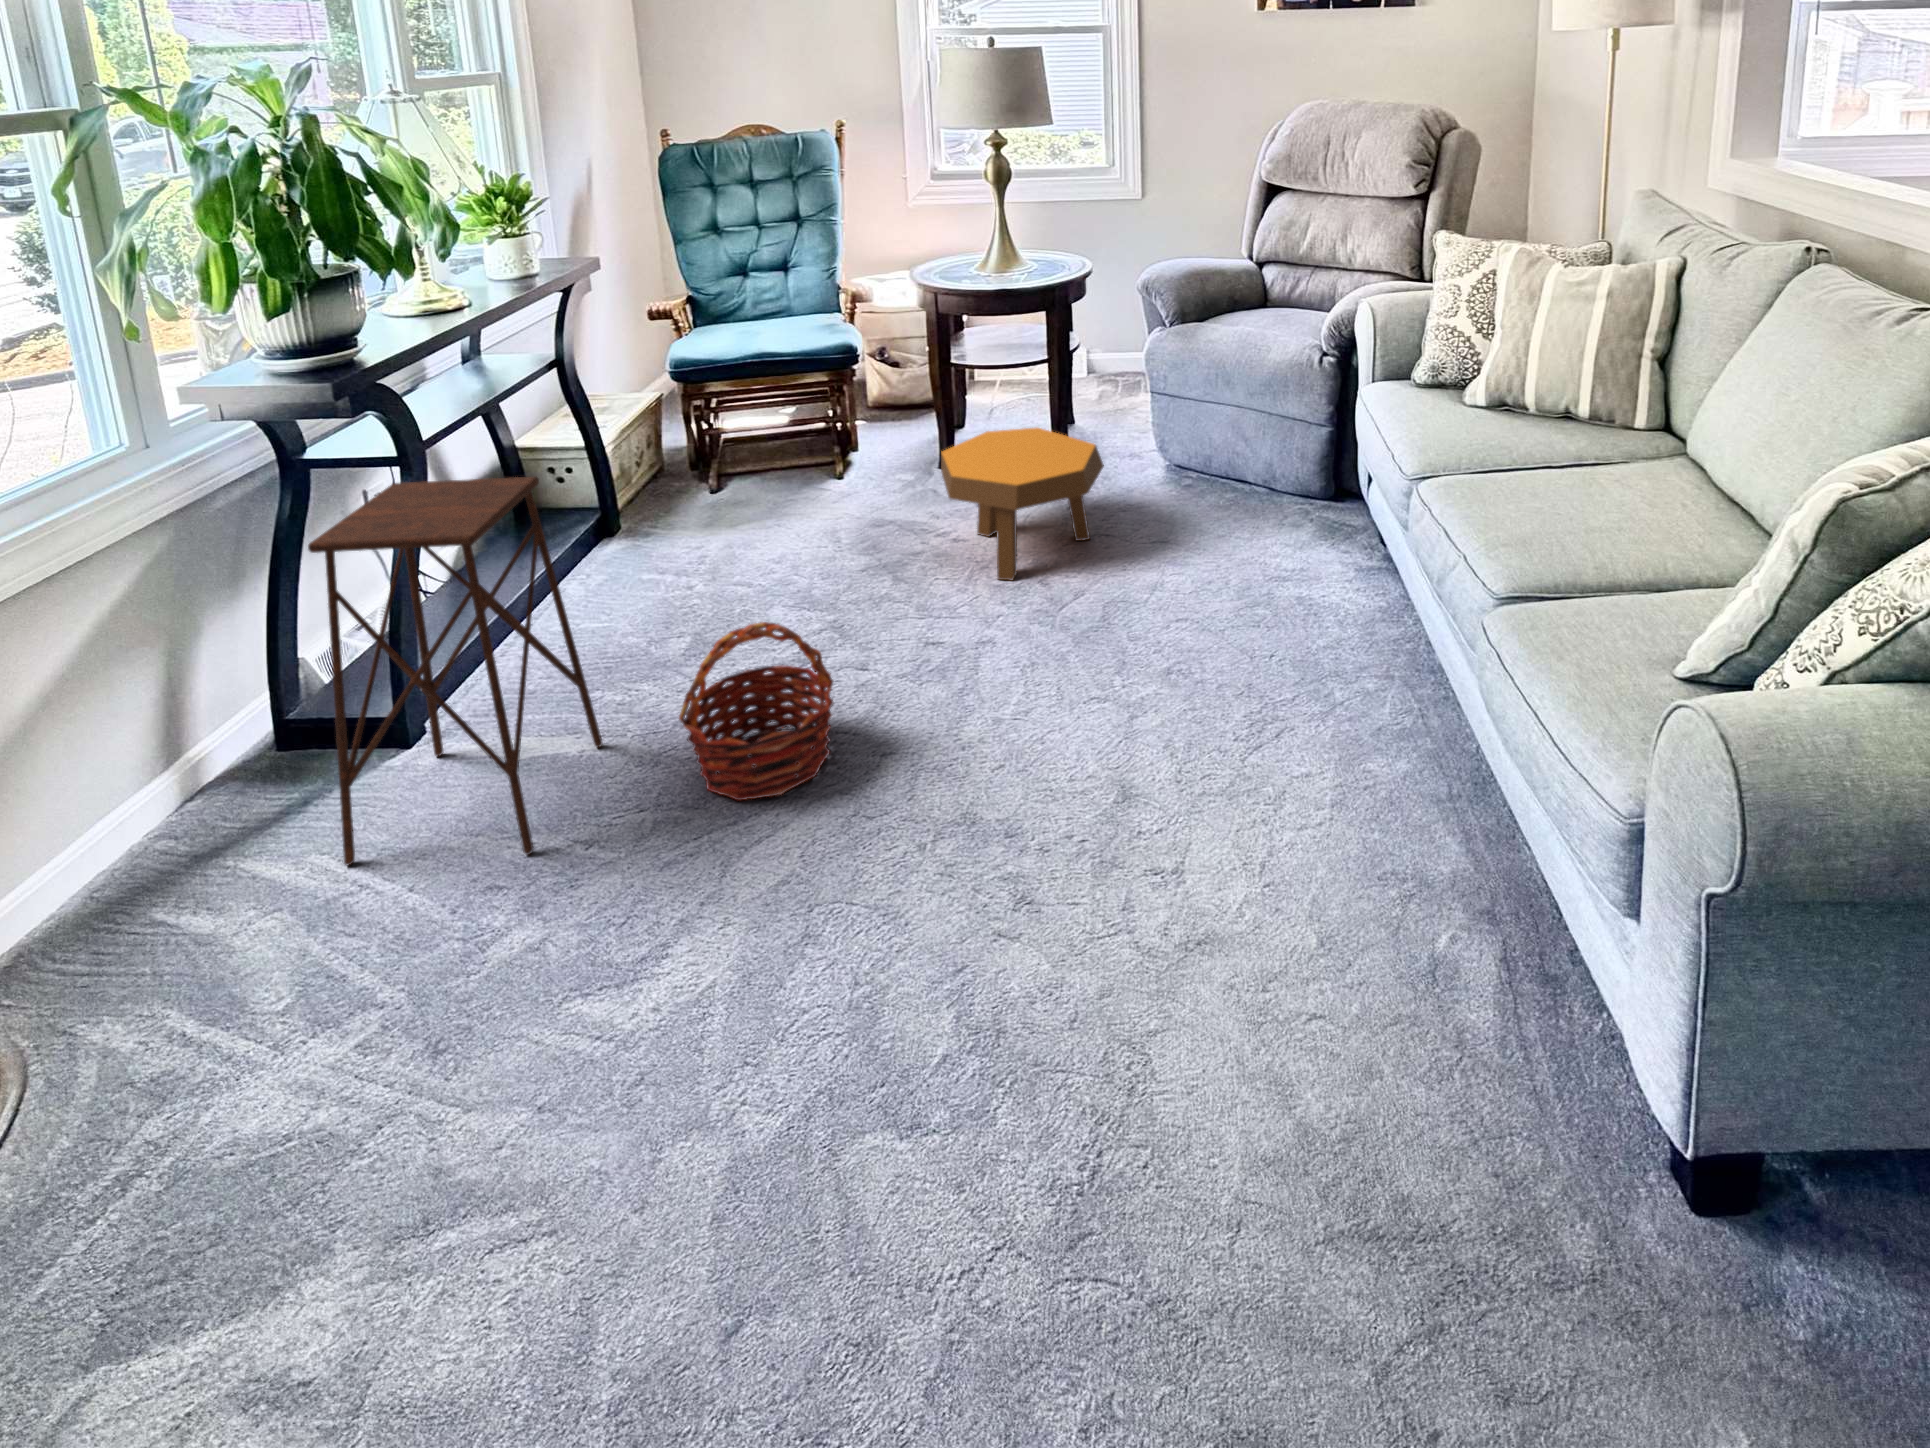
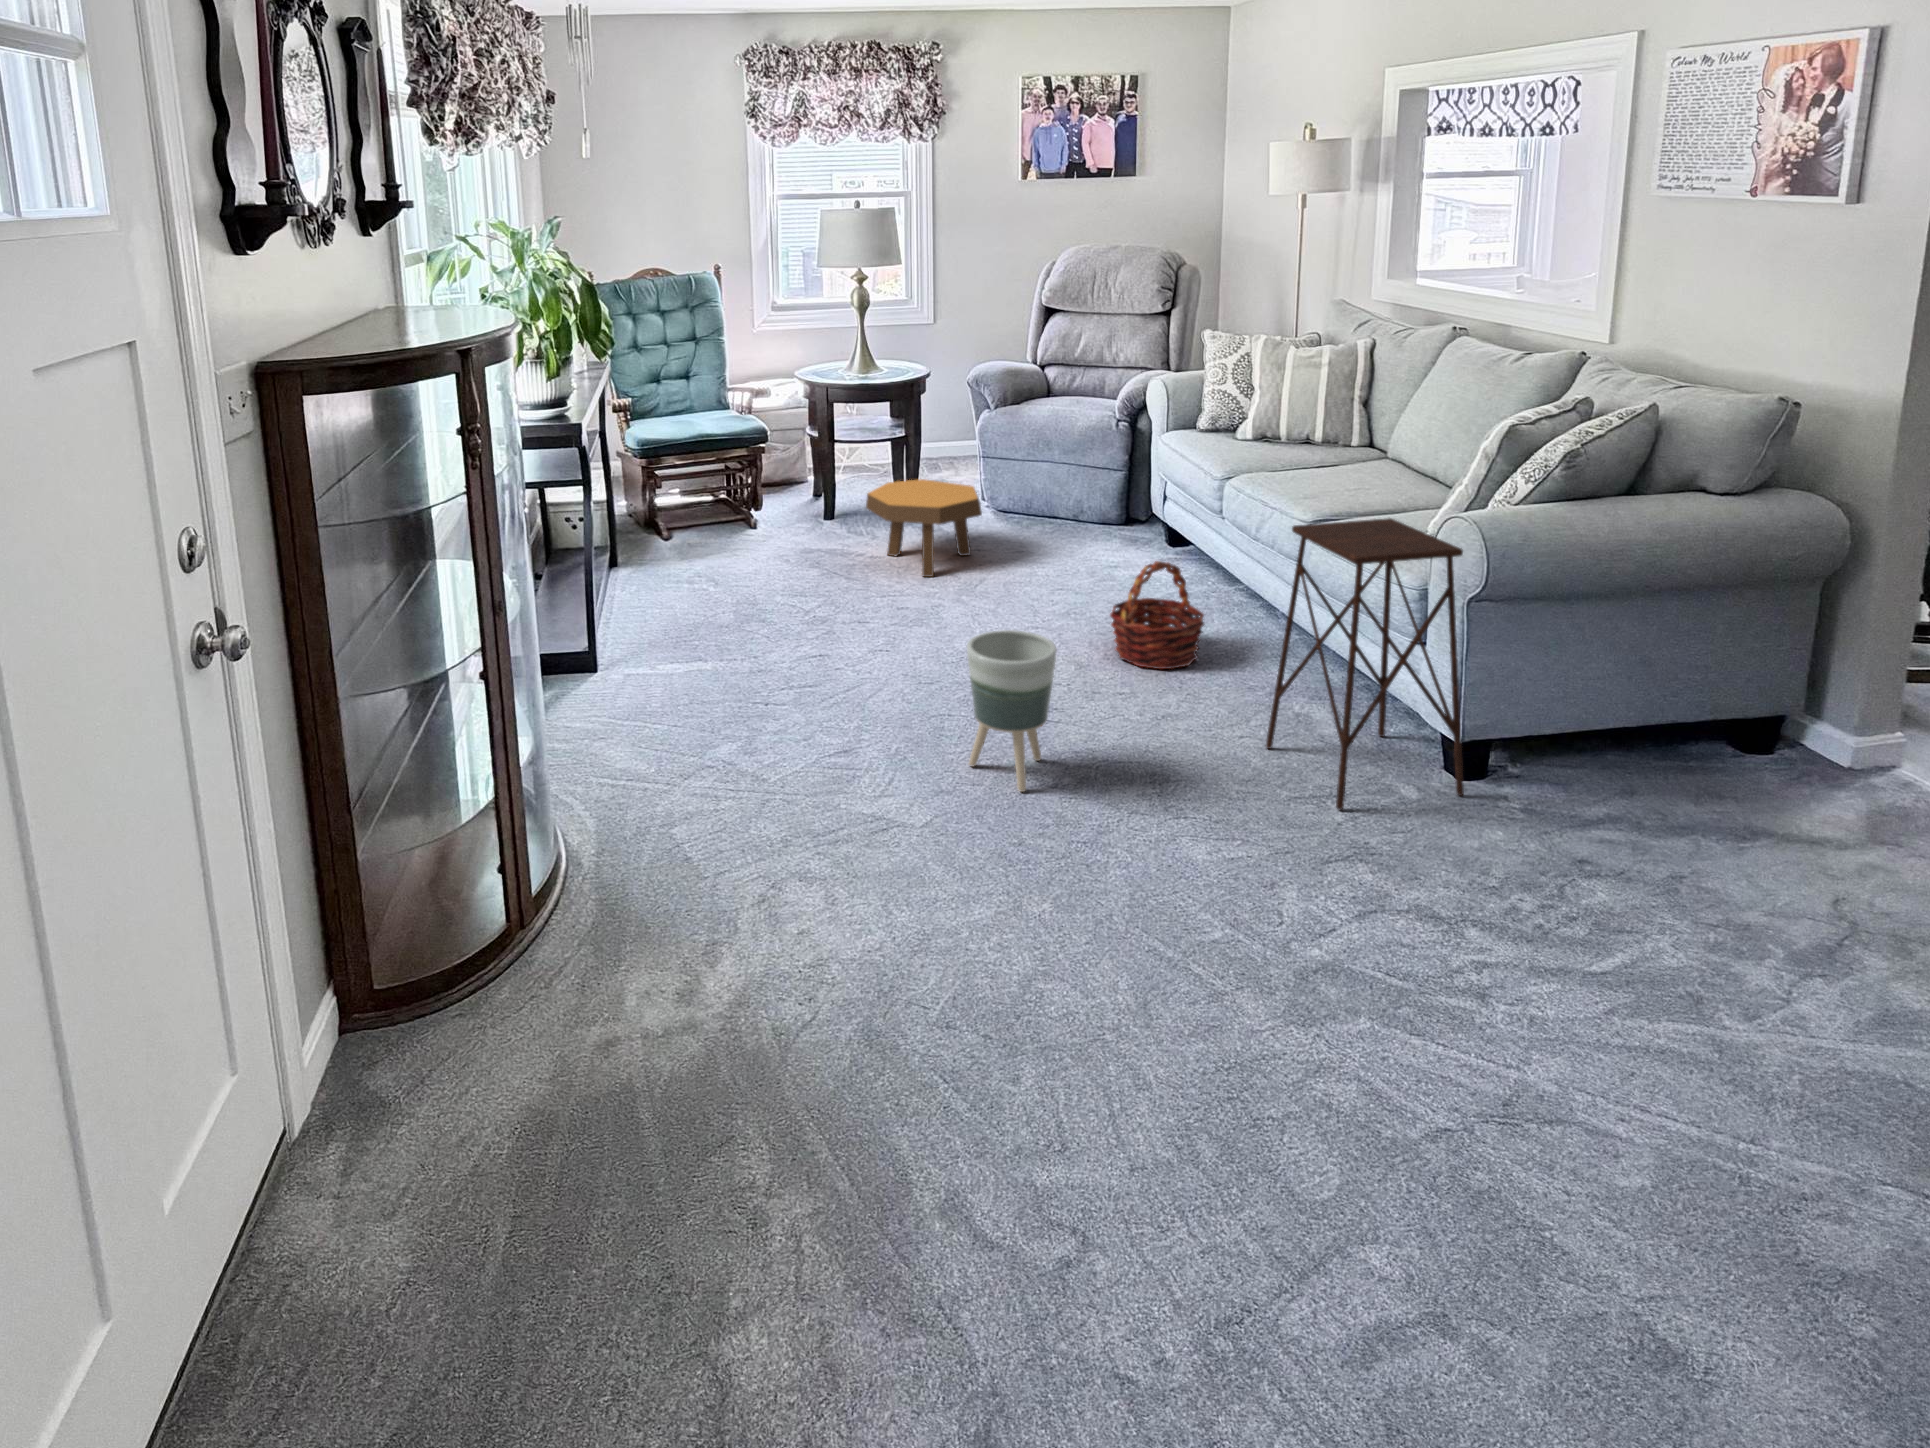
side table: present [308,476,603,865] -> present [1266,518,1464,810]
basket: present [679,622,834,800] -> present [1110,561,1204,669]
planter: none [723,836,906,1171] -> present [967,630,1057,792]

